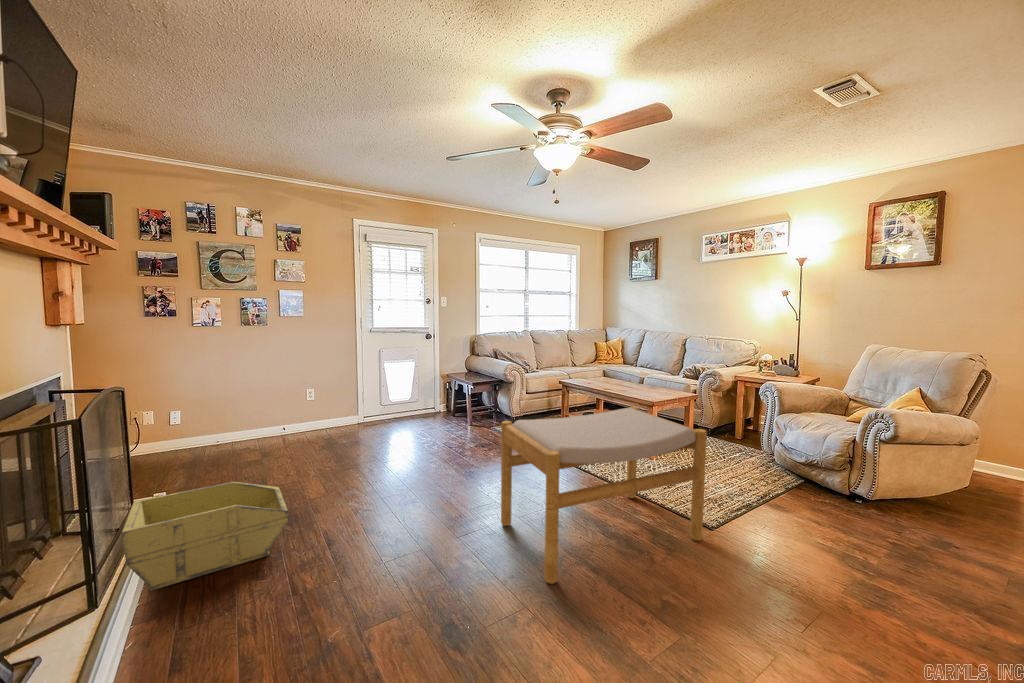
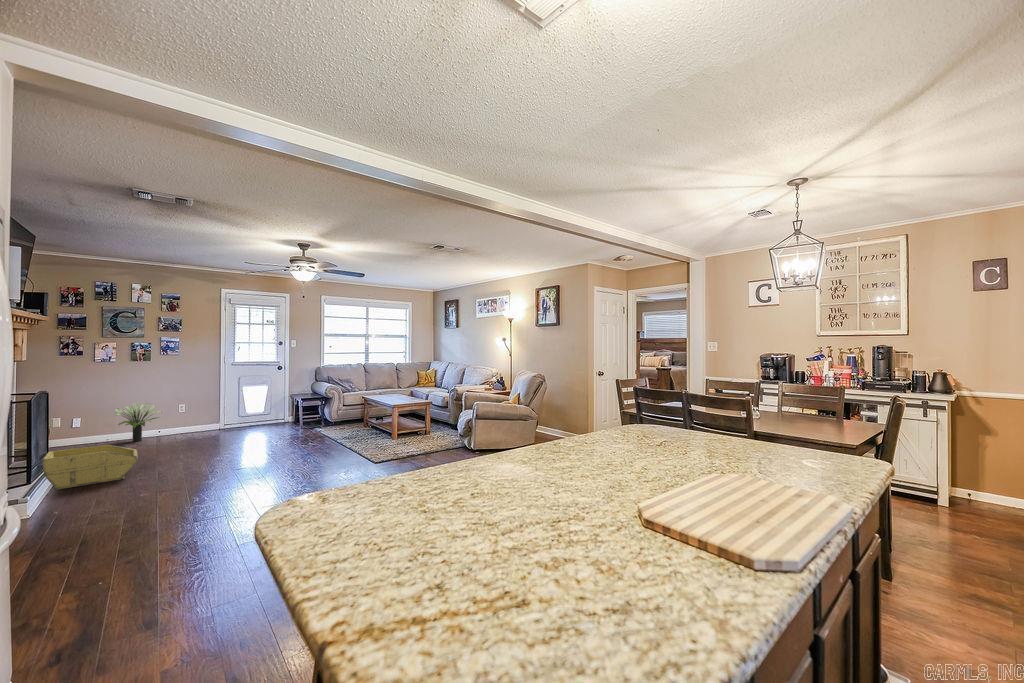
potted plant: none [225,389,289,448] -> present [114,402,162,442]
footstool: present [501,407,707,584] -> none [262,405,364,481]

